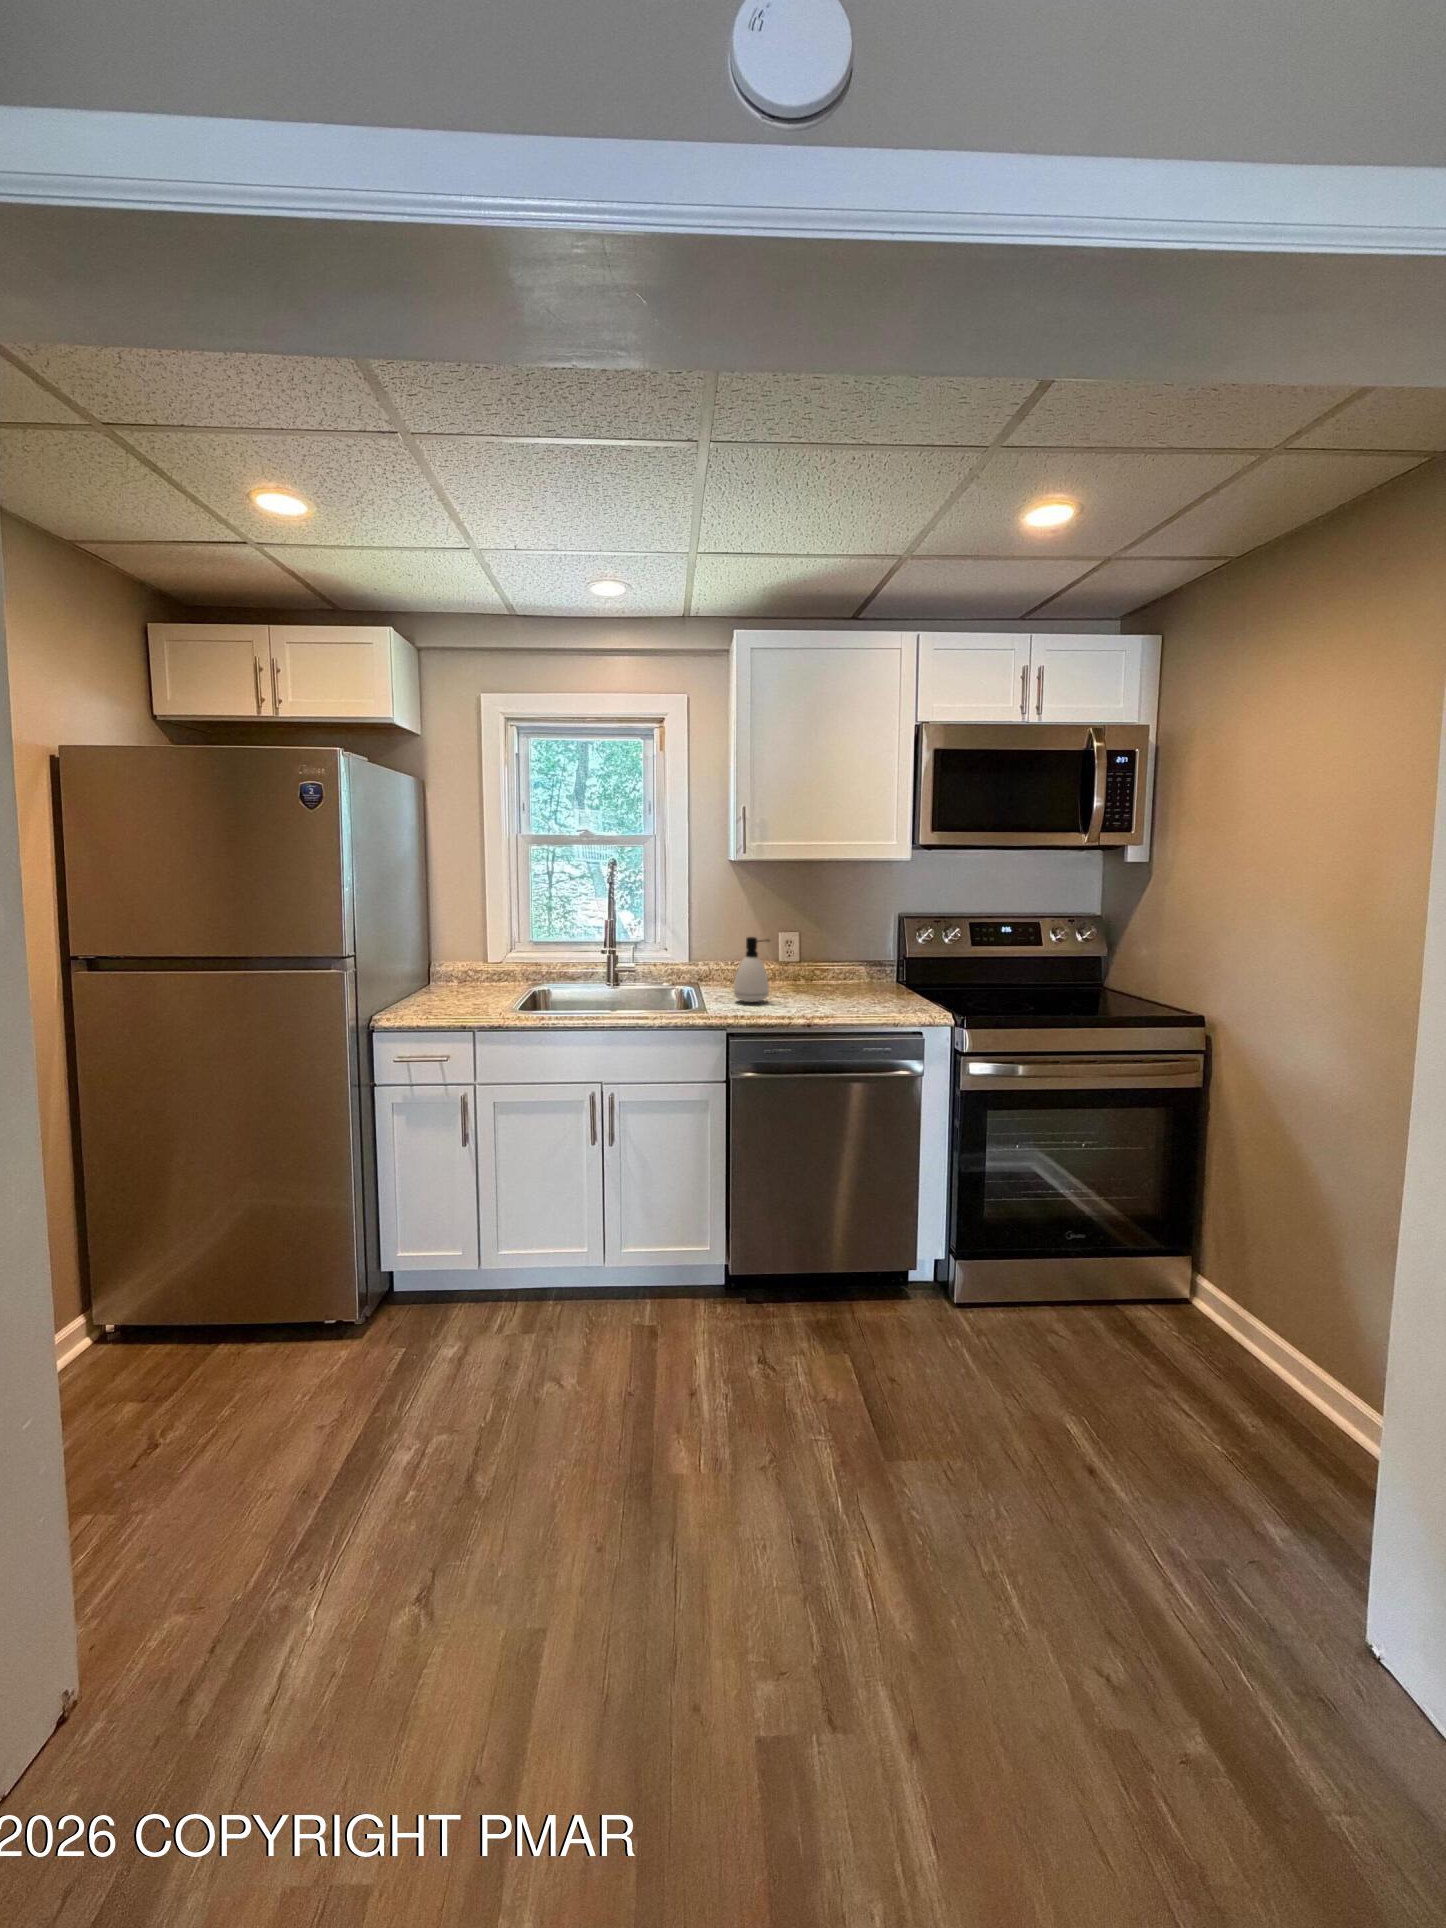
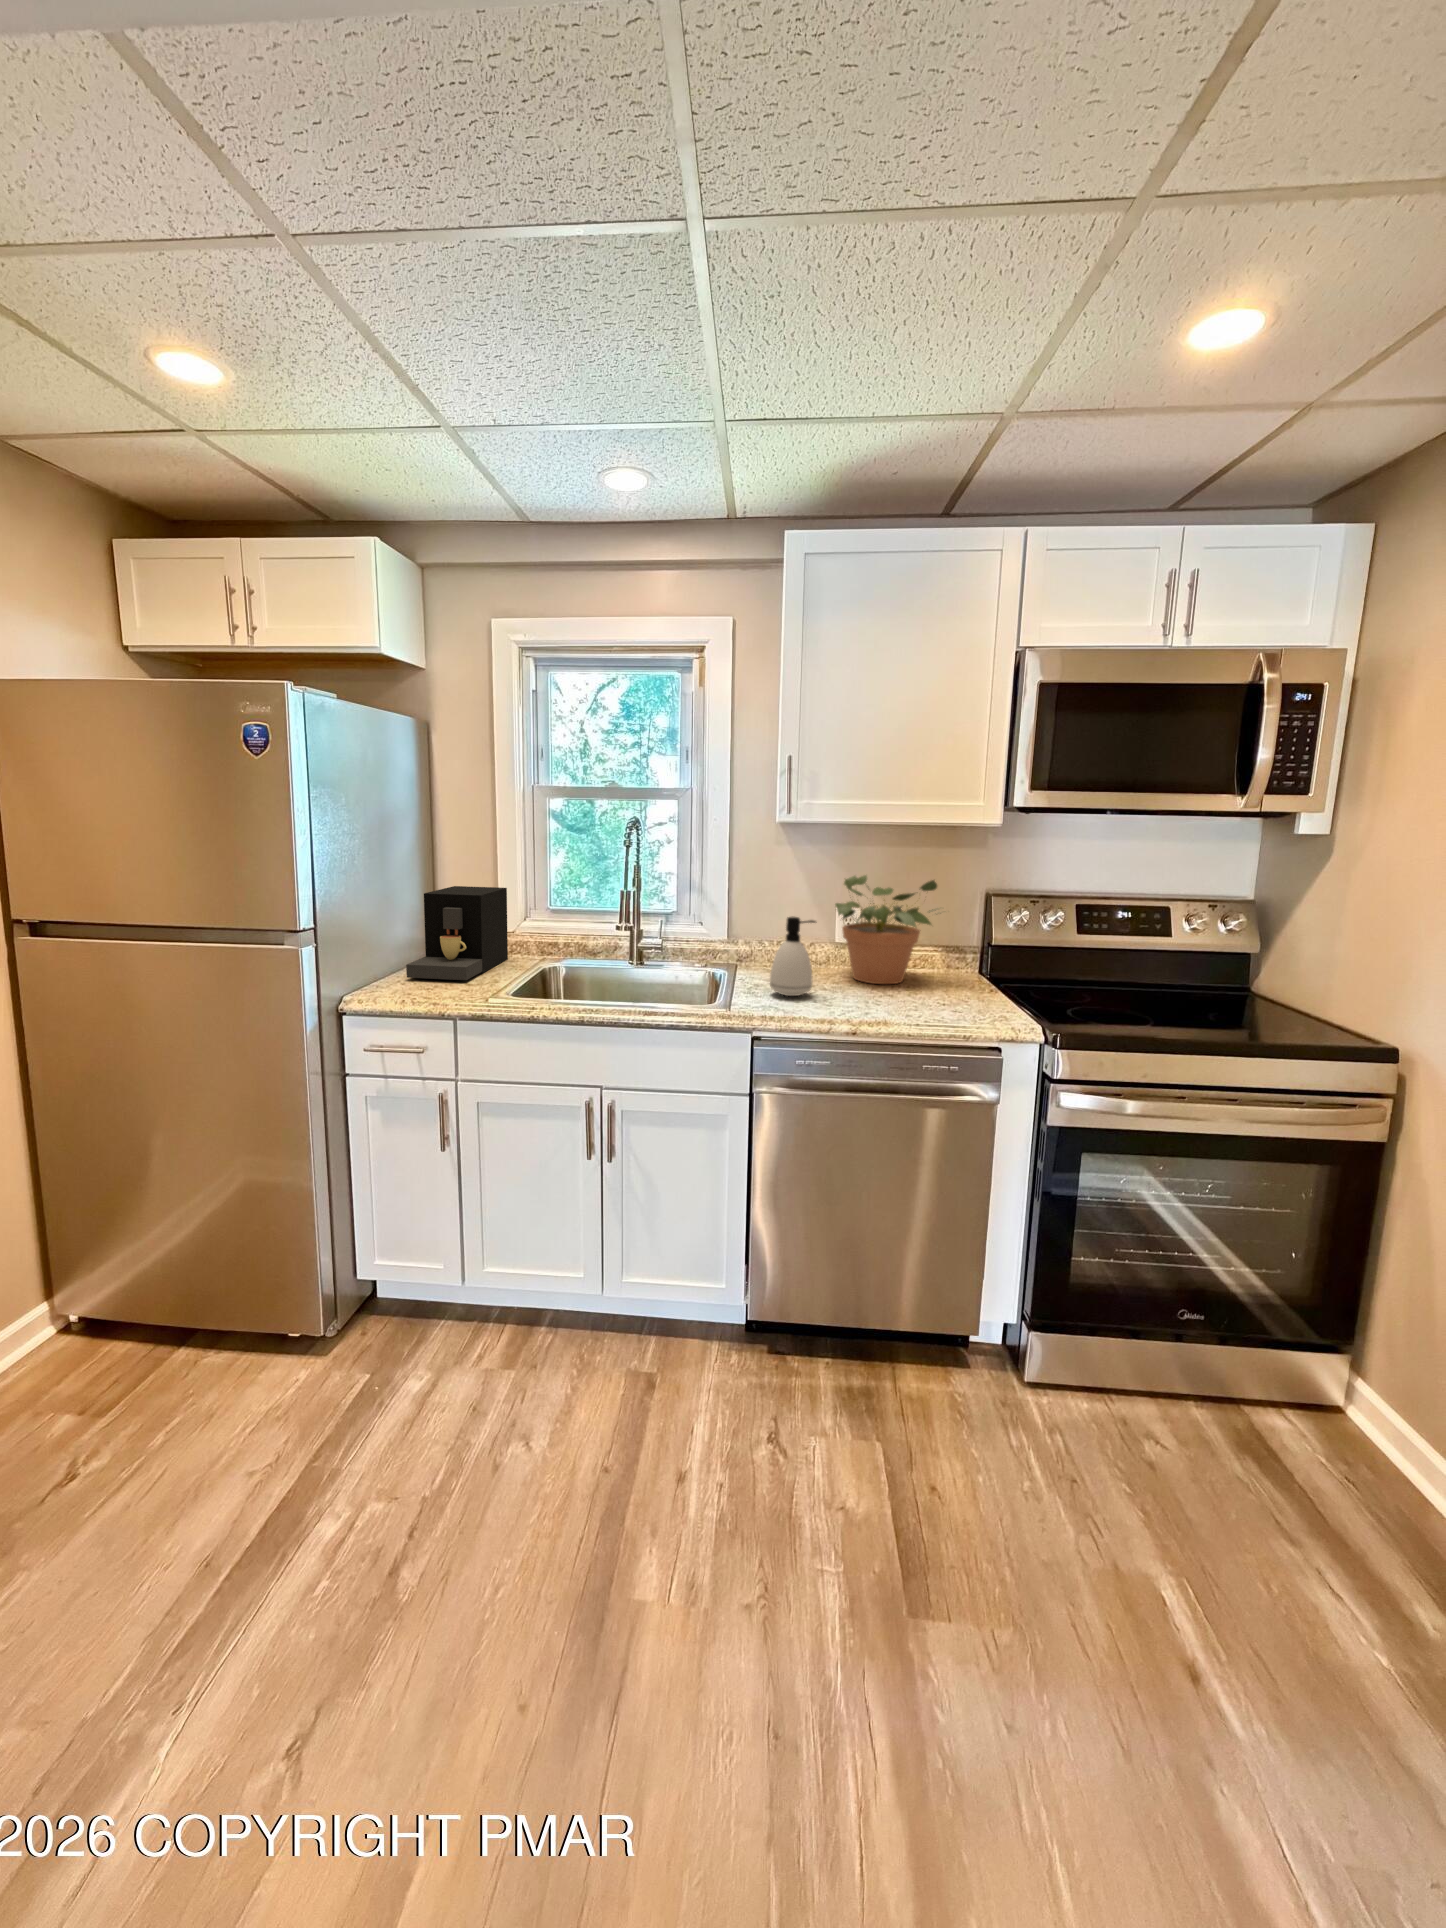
potted plant: none [779,904,875,993] -> present [835,875,937,984]
coffee maker: none [418,923,497,1001] -> present [406,886,508,980]

